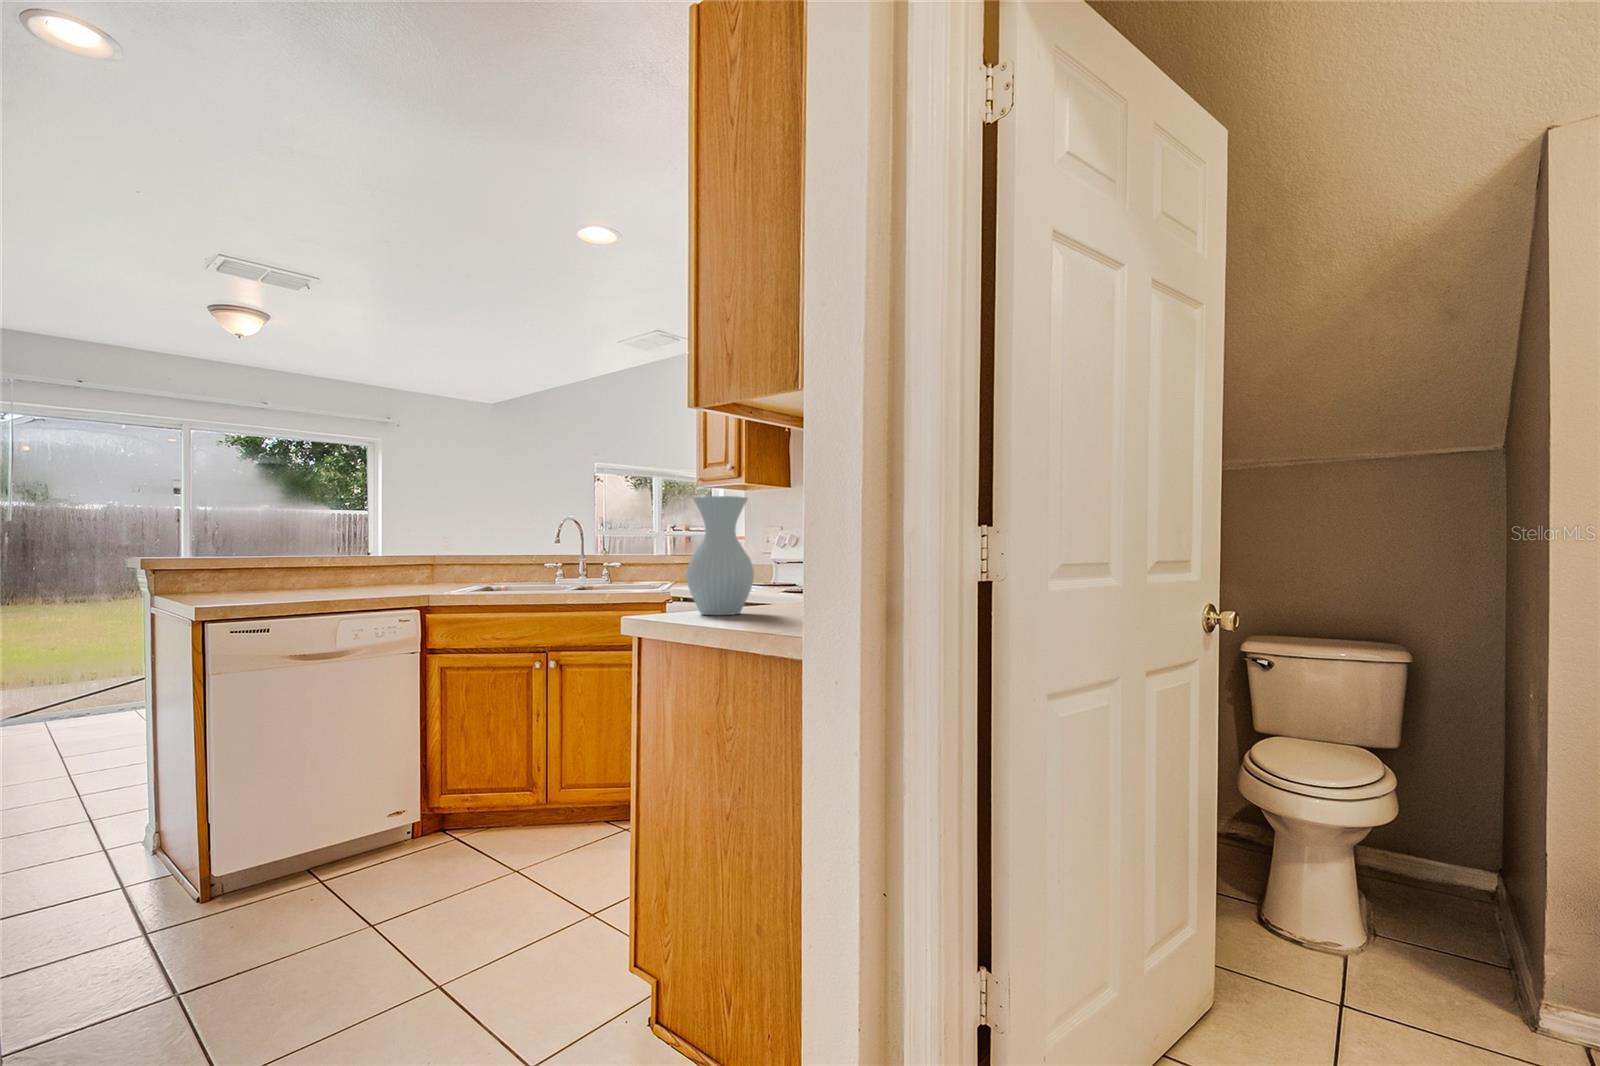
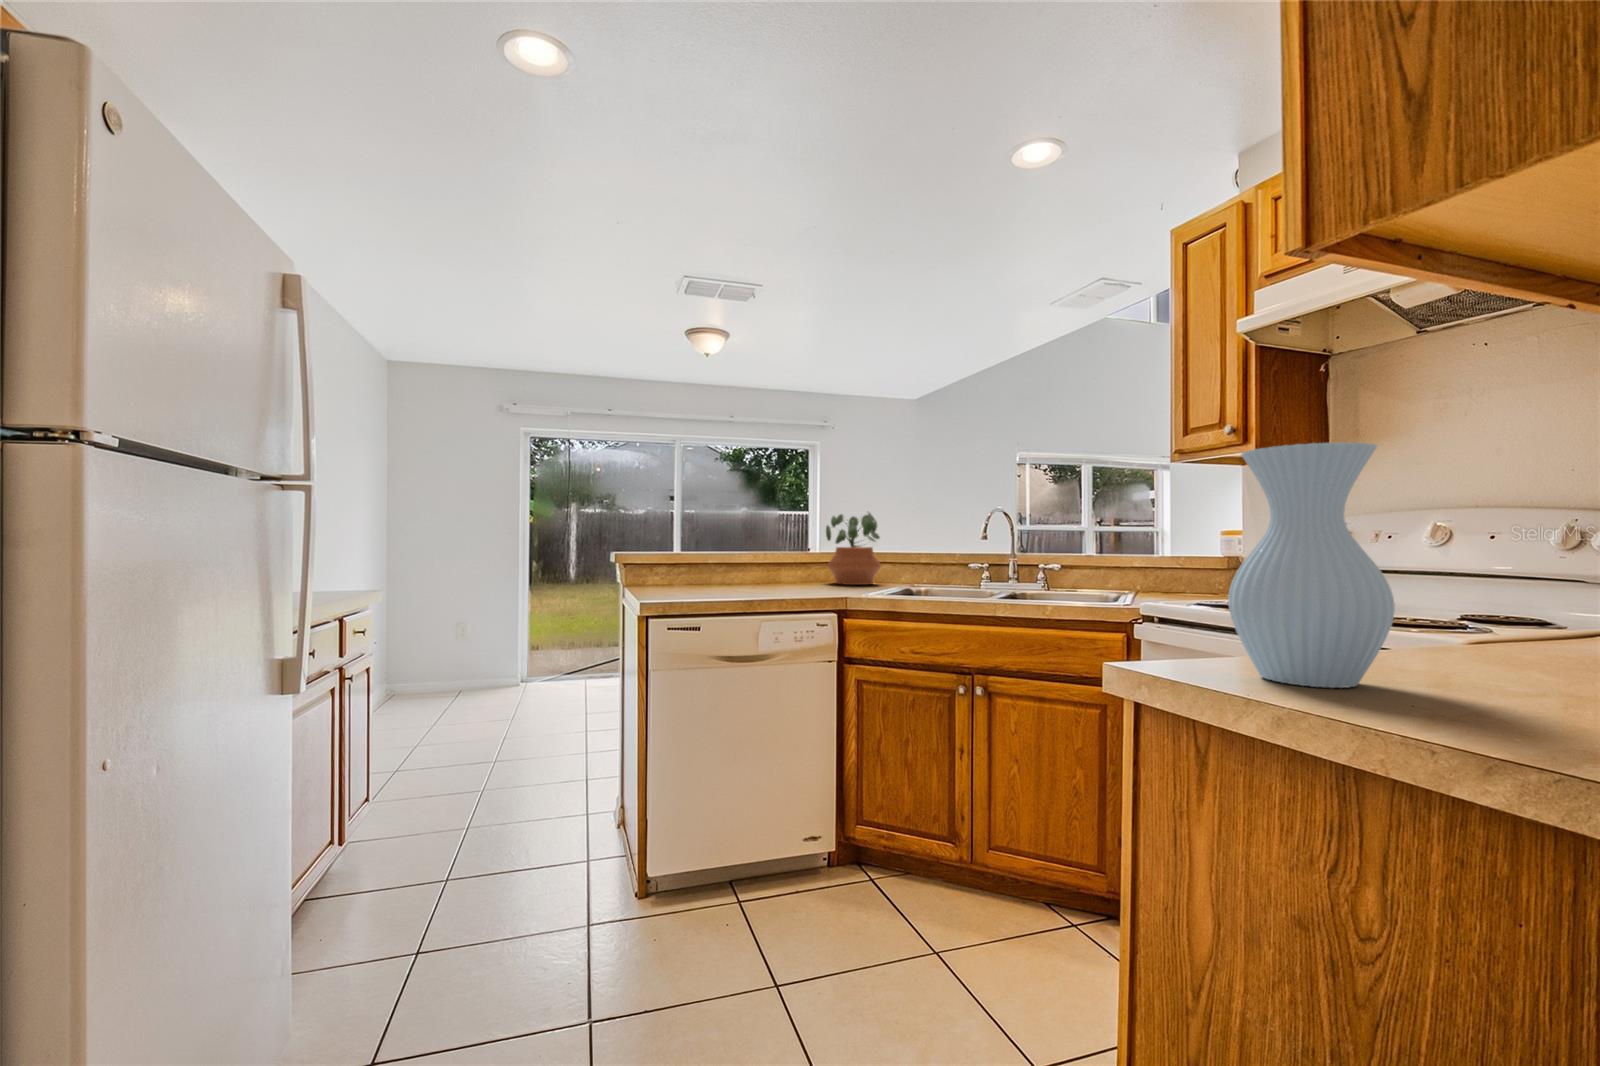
potted plant: none [403,517,461,585] -> present [826,513,881,585]

